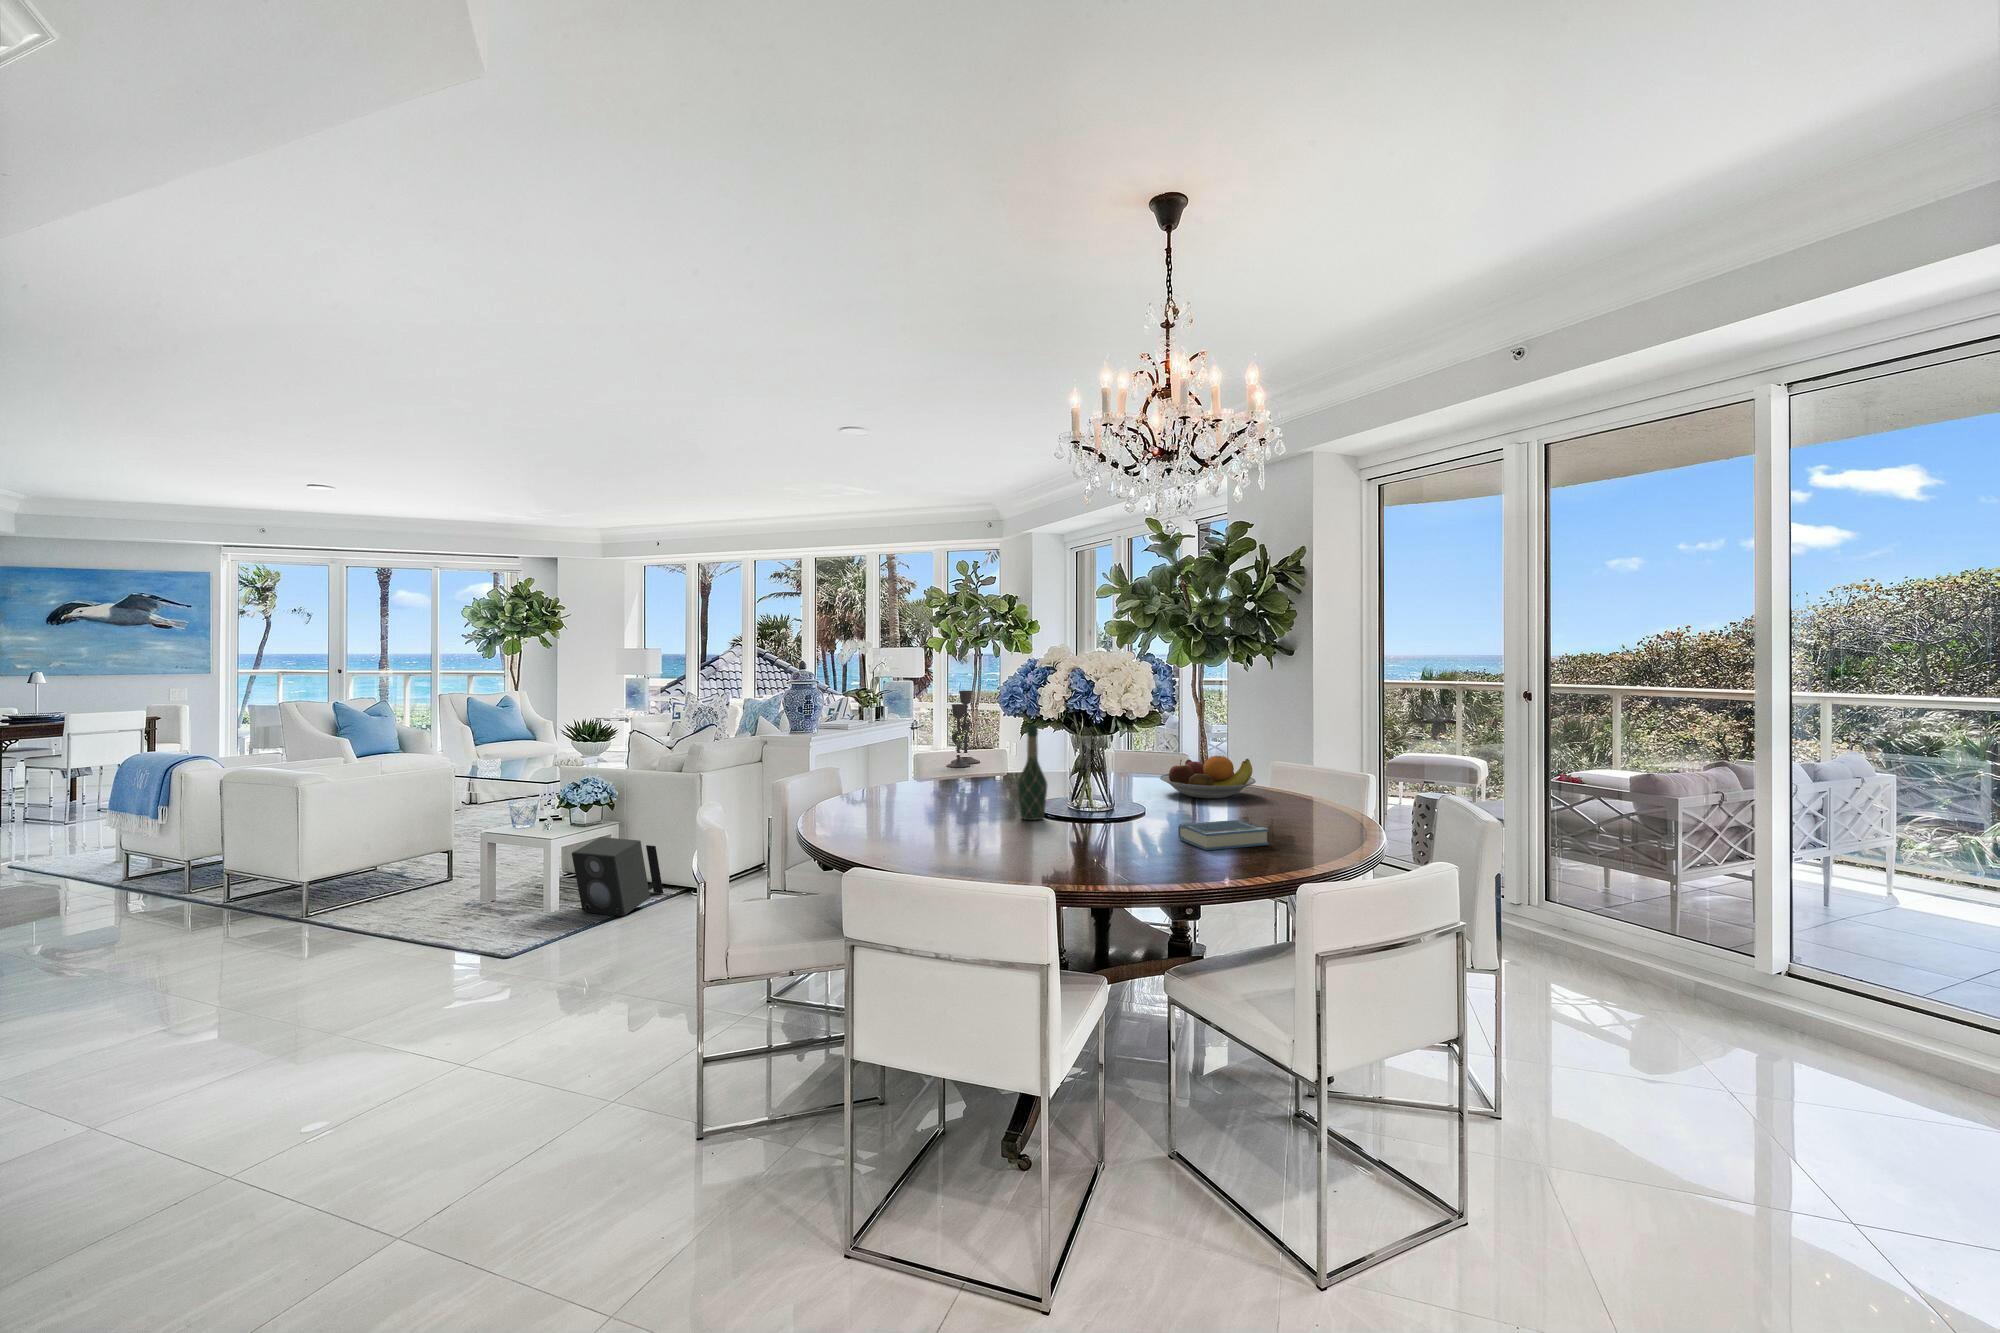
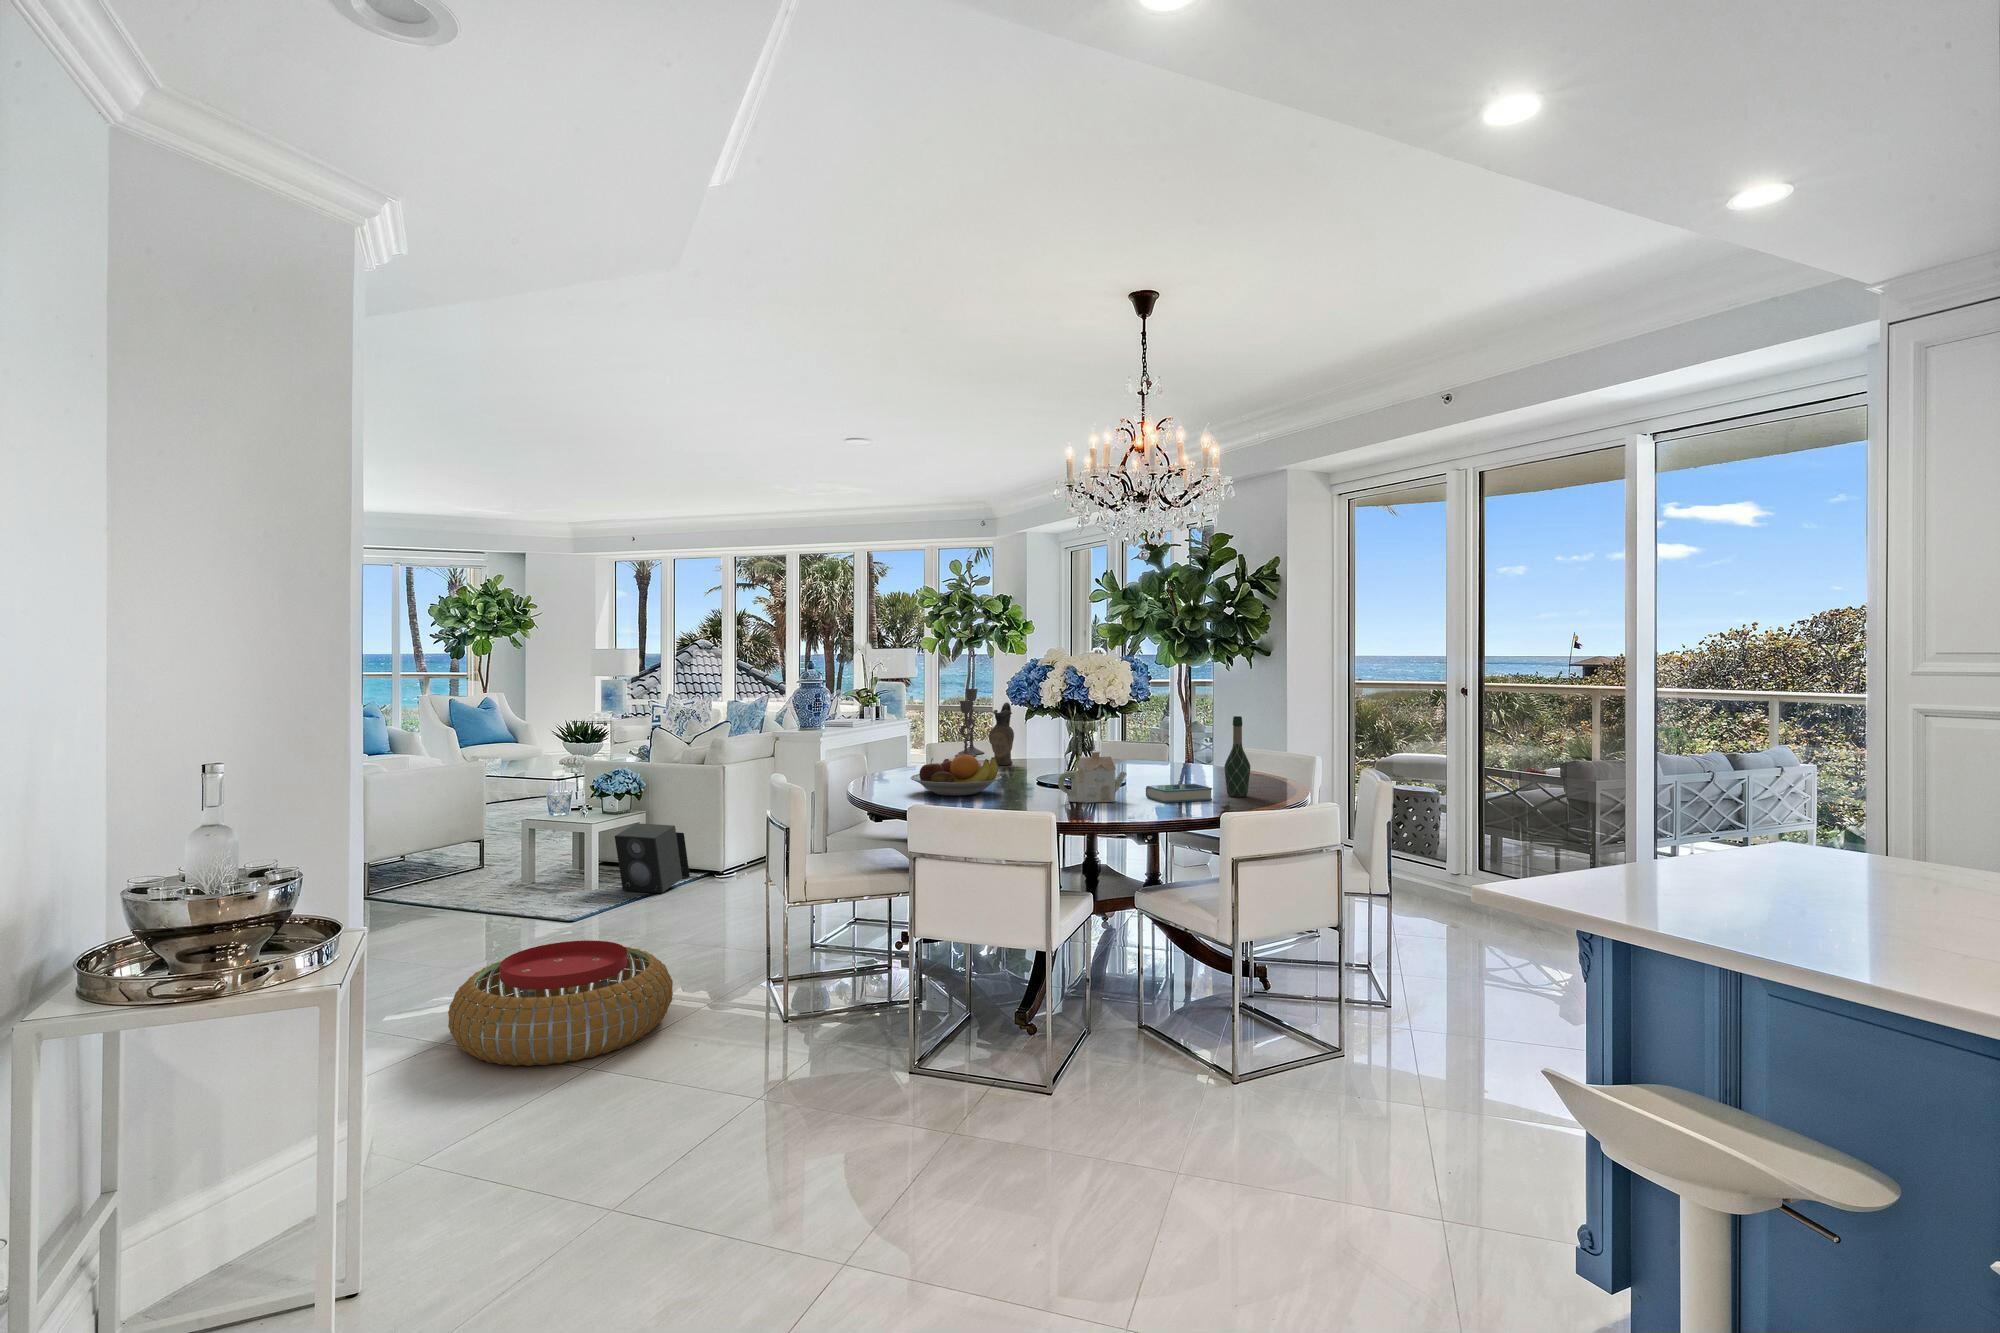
ceramic pitcher: none [982,707,1011,780] -> present [989,702,1014,765]
wine bottle: present [1017,724,1047,820] -> present [1224,716,1250,797]
fruit bowl: present [1160,756,1256,799] -> present [911,754,1001,796]
teapot: none [1063,779,1154,850] -> present [1058,751,1127,803]
pouf: none [191,1029,547,1250] -> present [448,940,673,1066]

